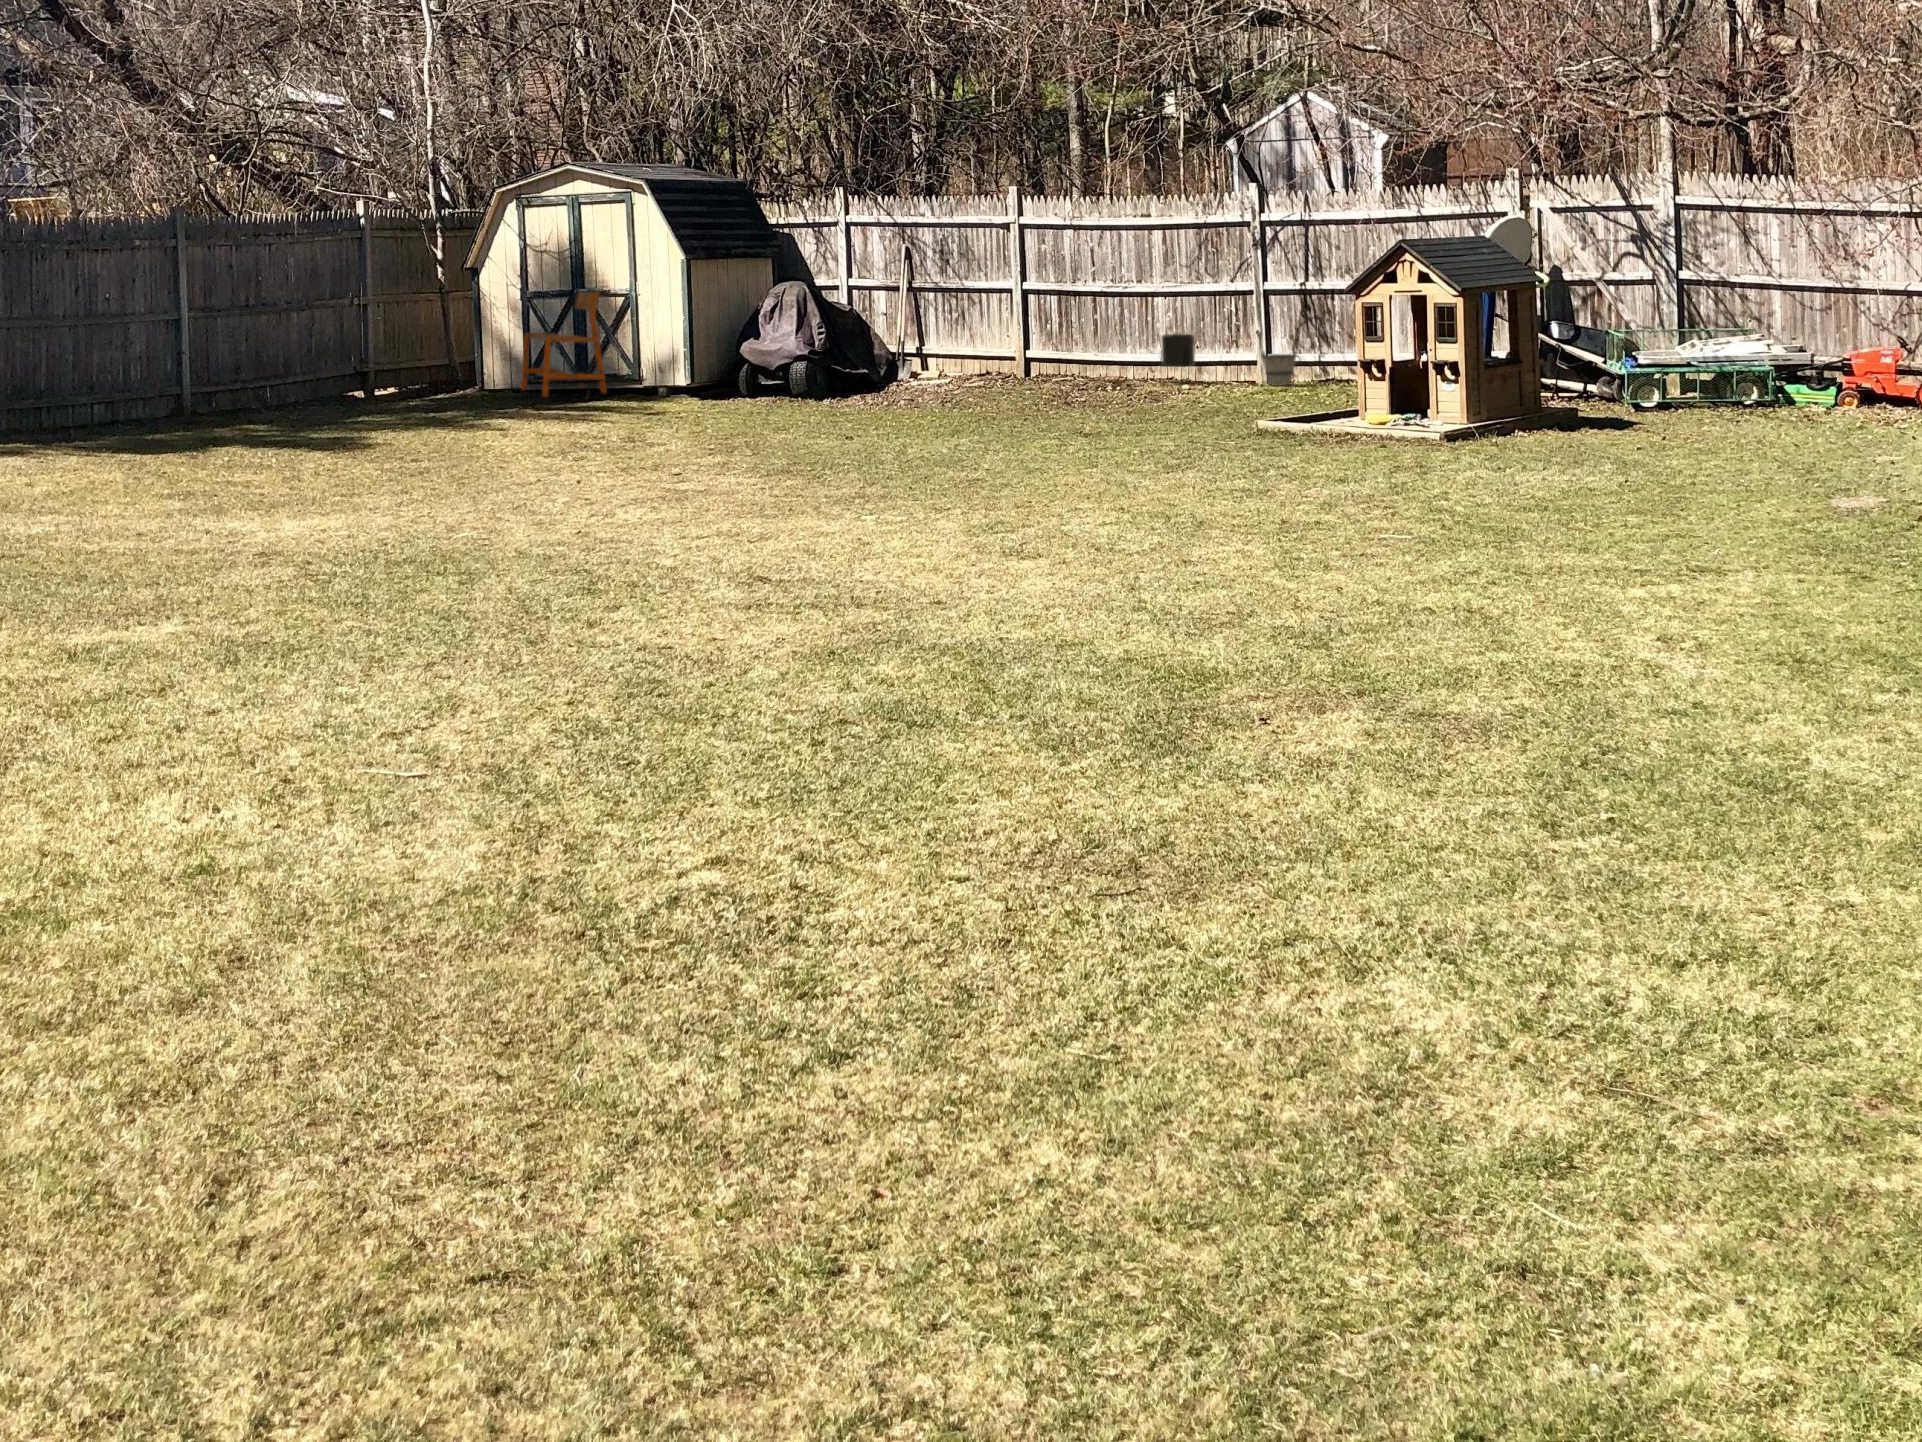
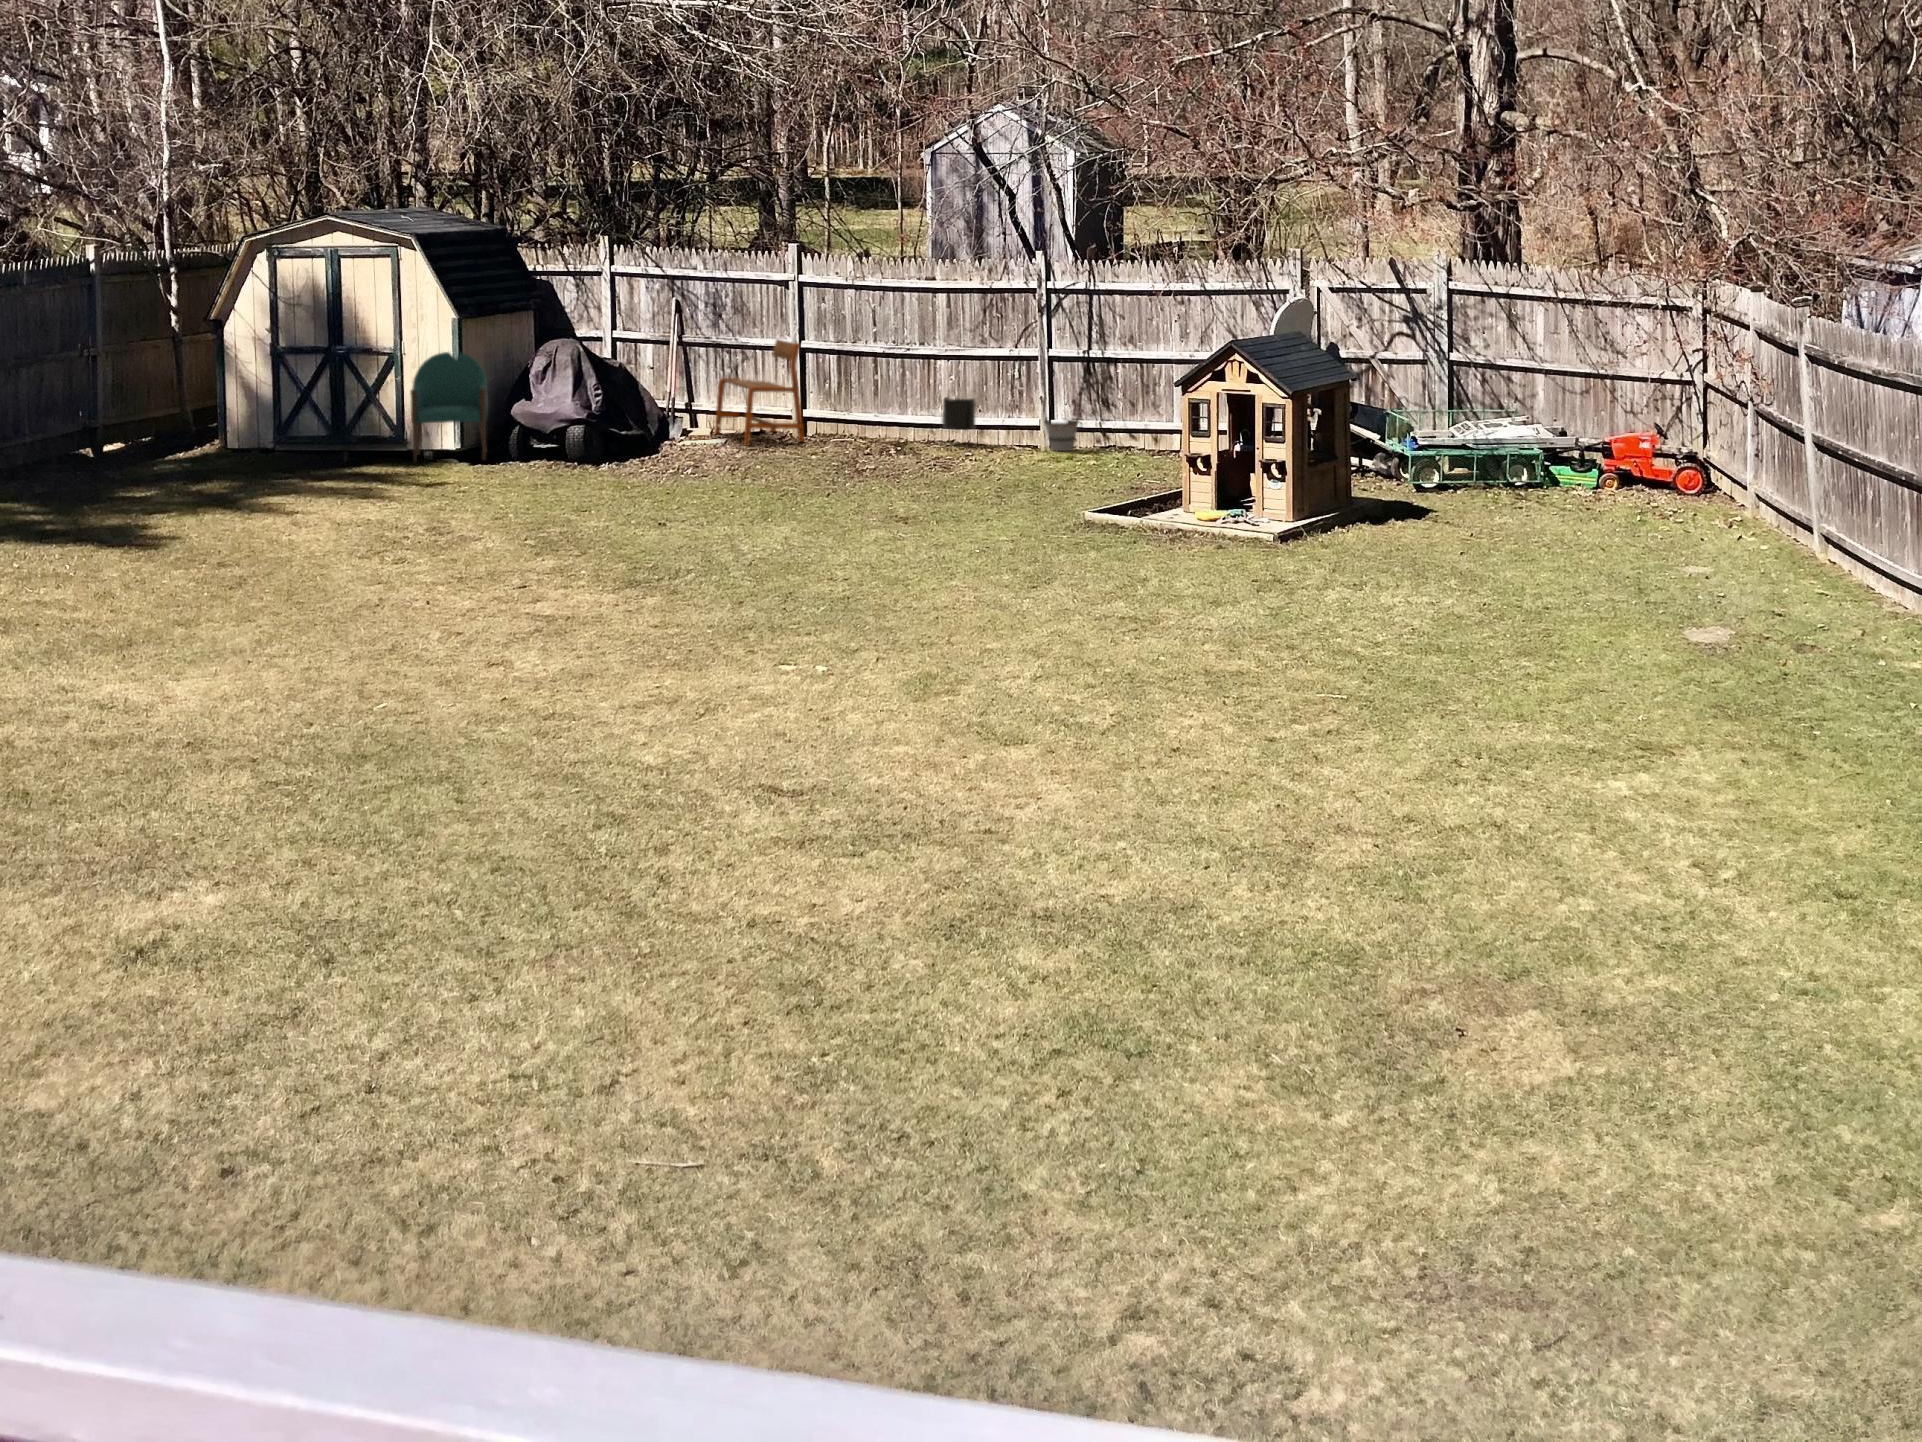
bench: present [521,292,607,397] -> present [715,339,805,446]
chair: none [637,293,714,397] -> present [410,352,488,462]

